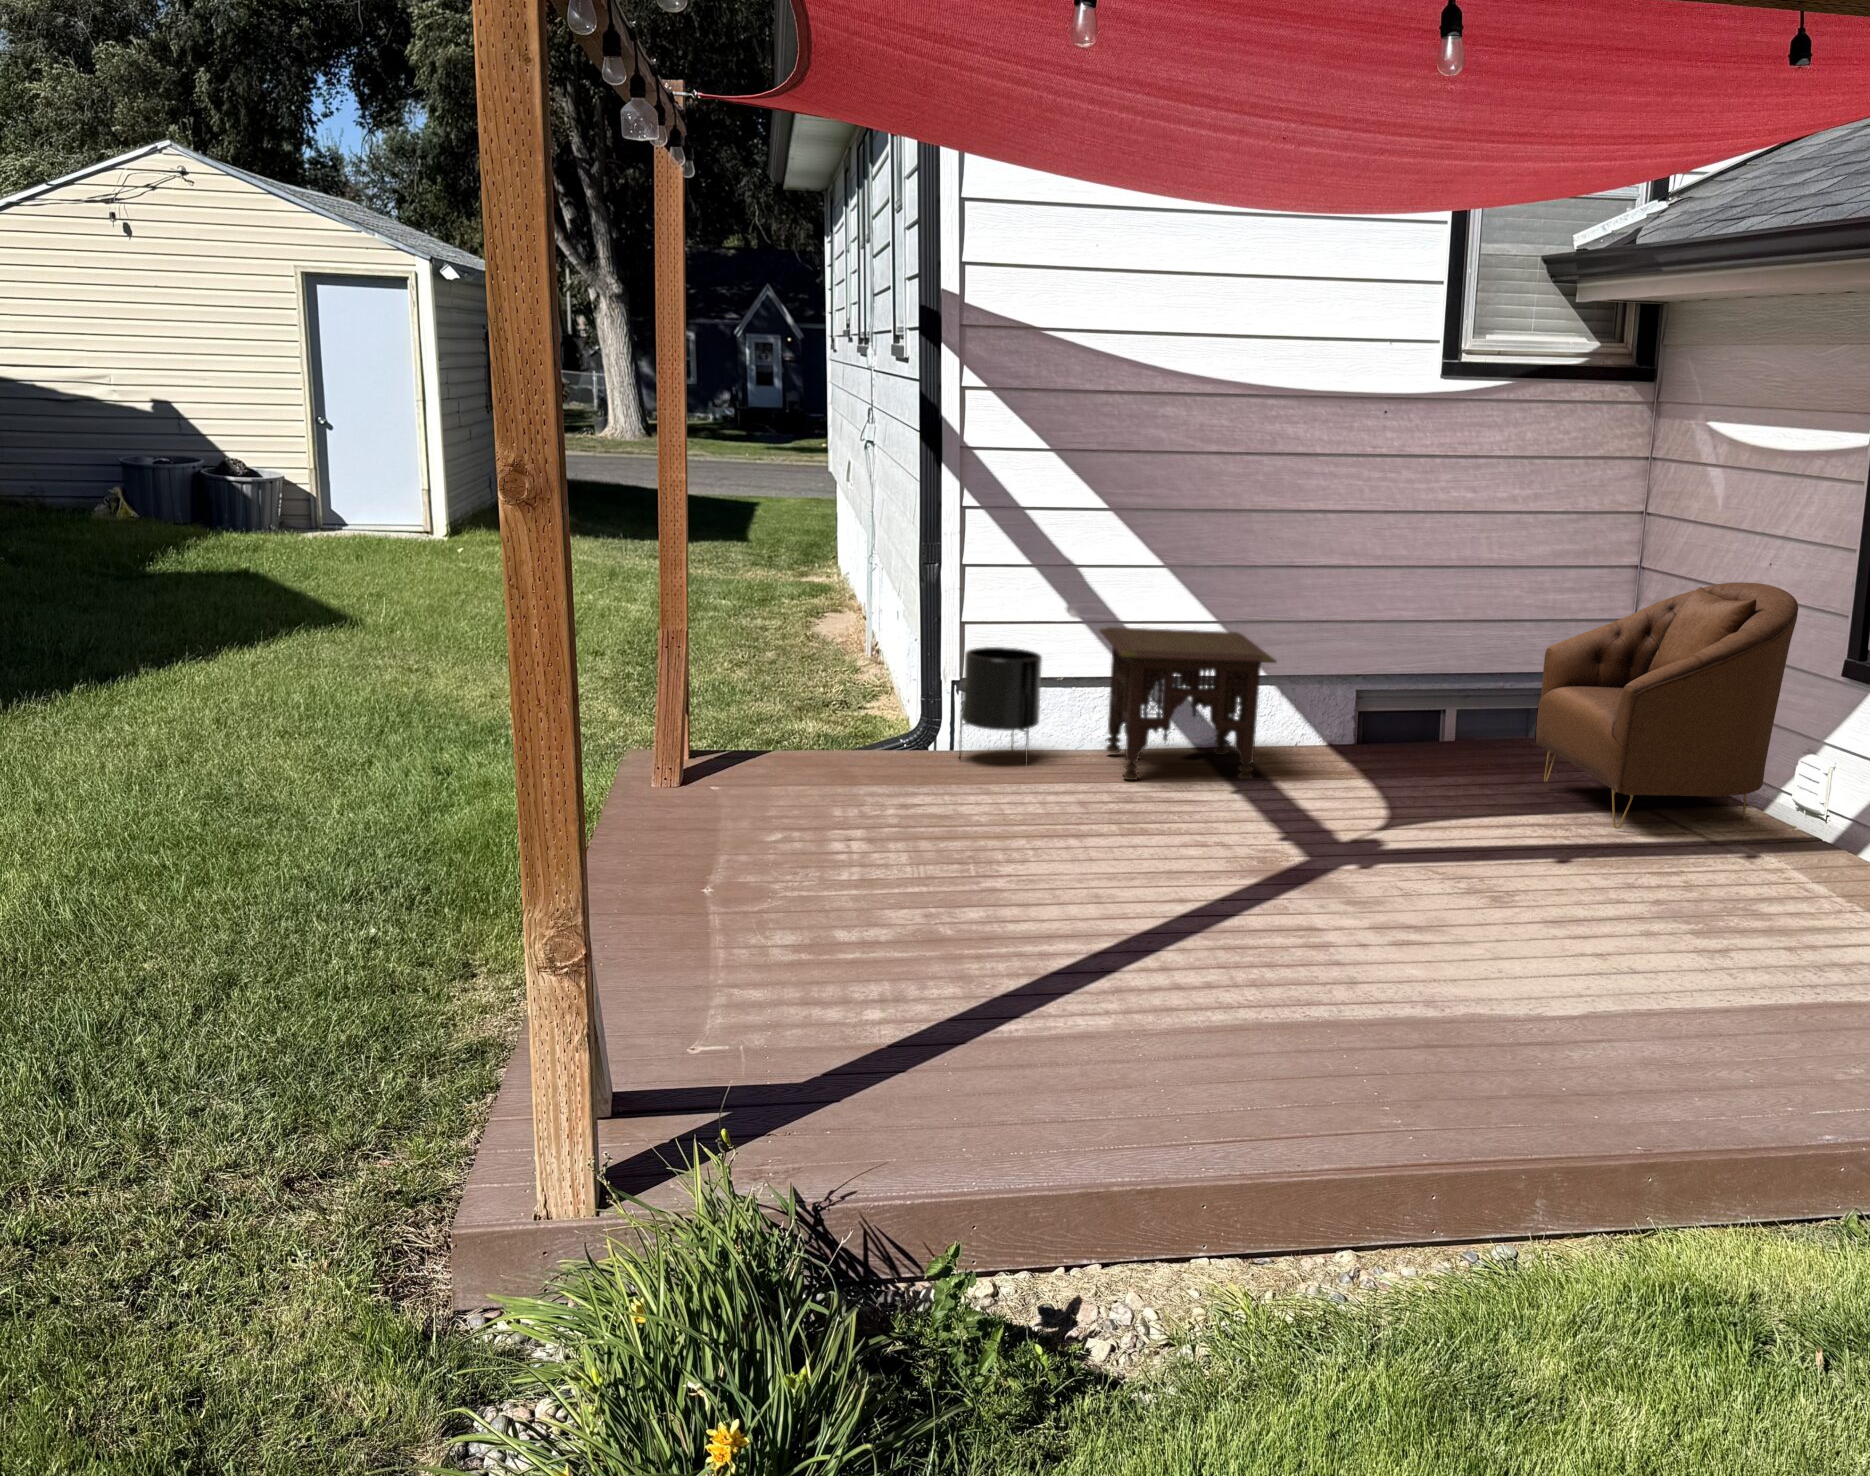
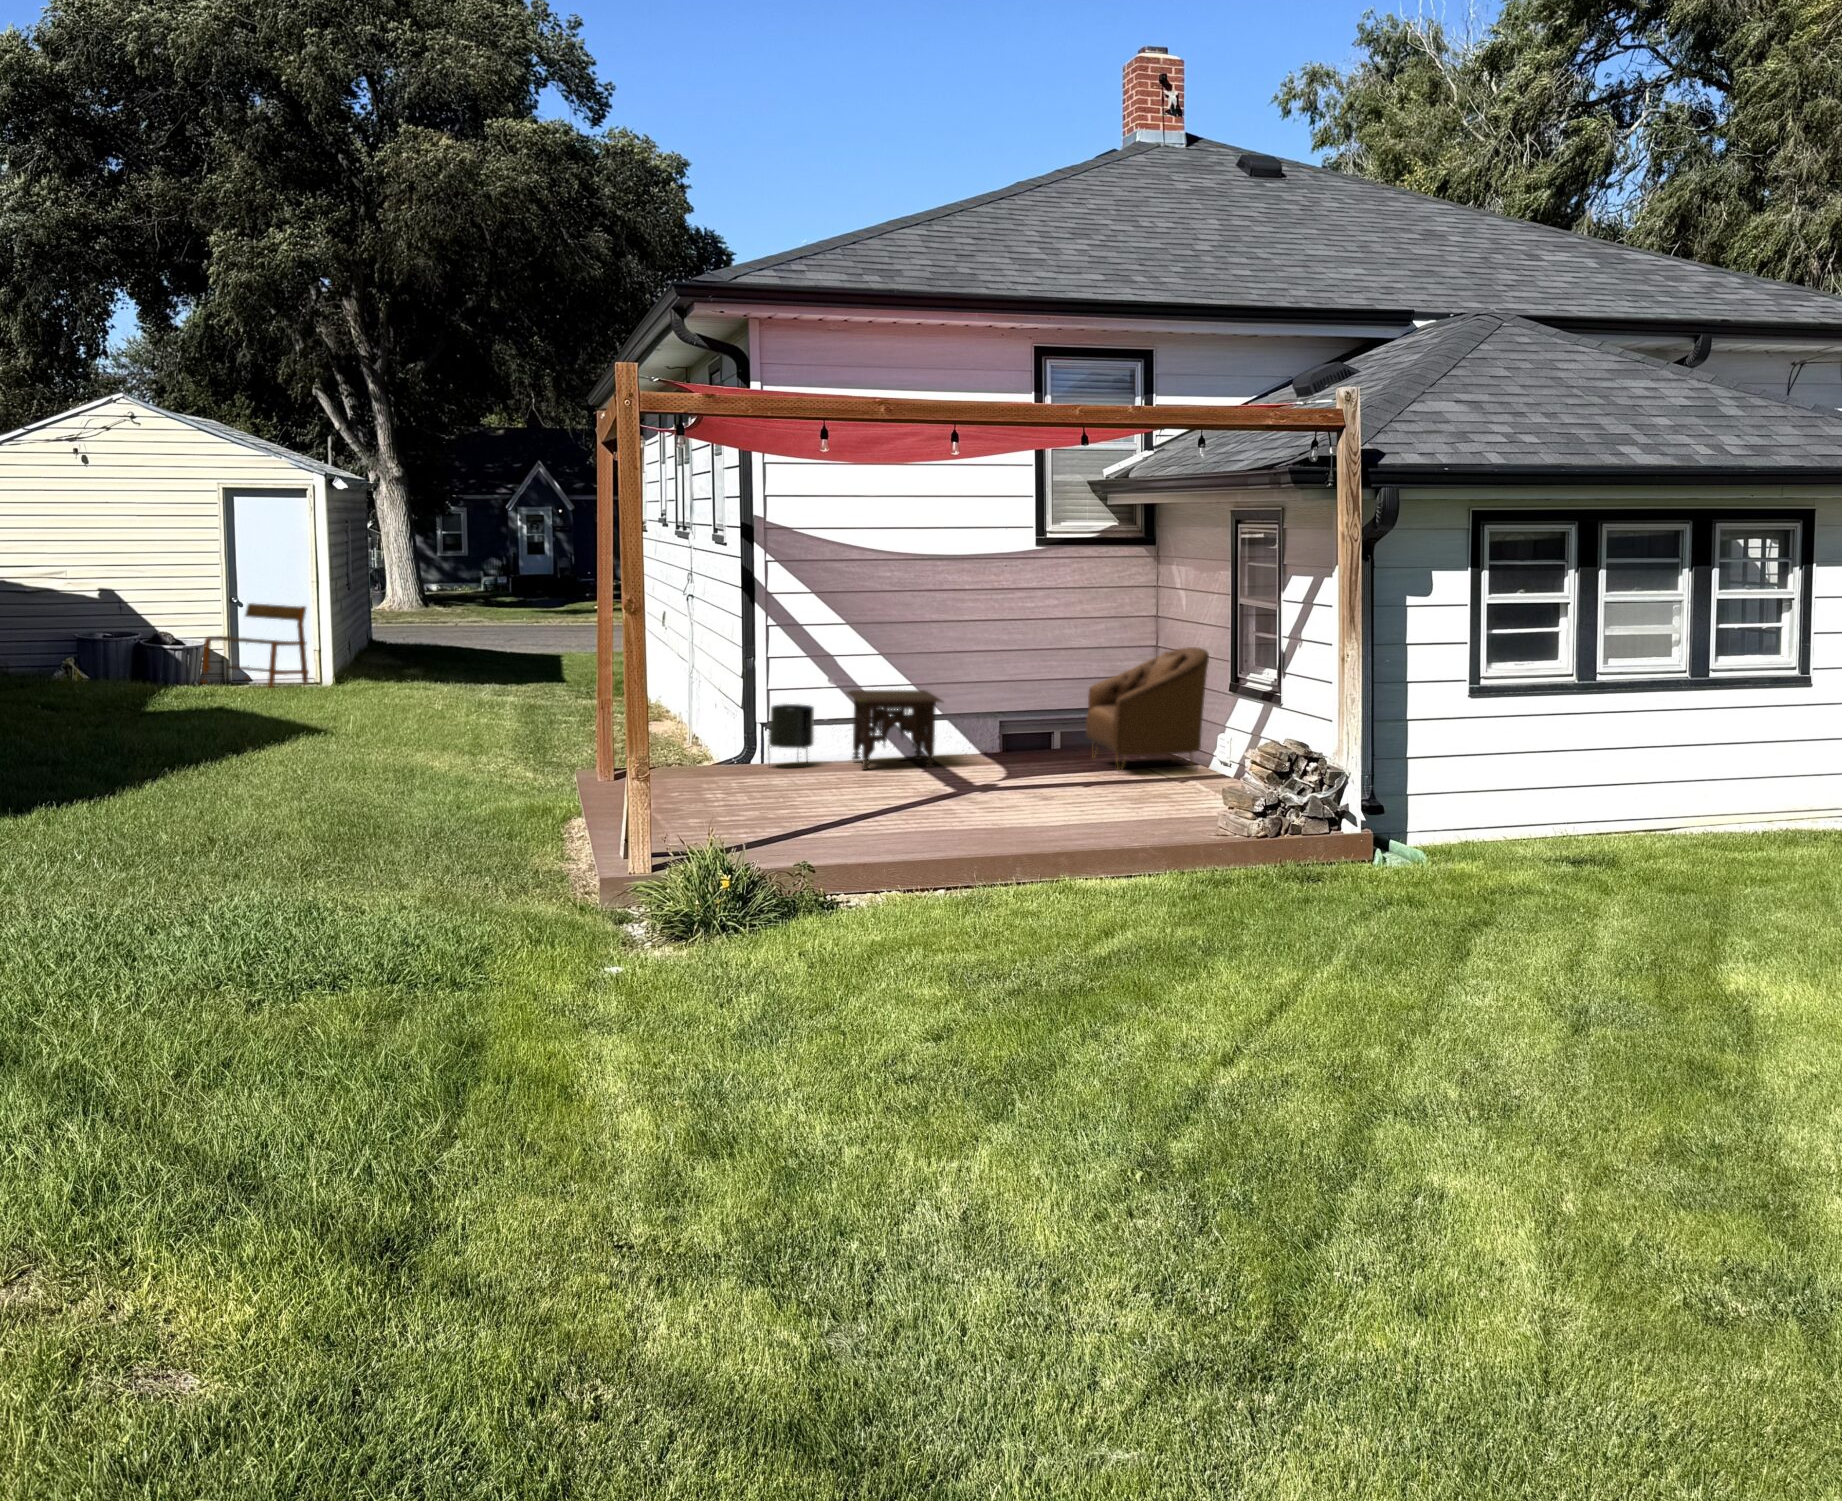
bench: none [280,424,413,541] -> present [202,603,309,688]

